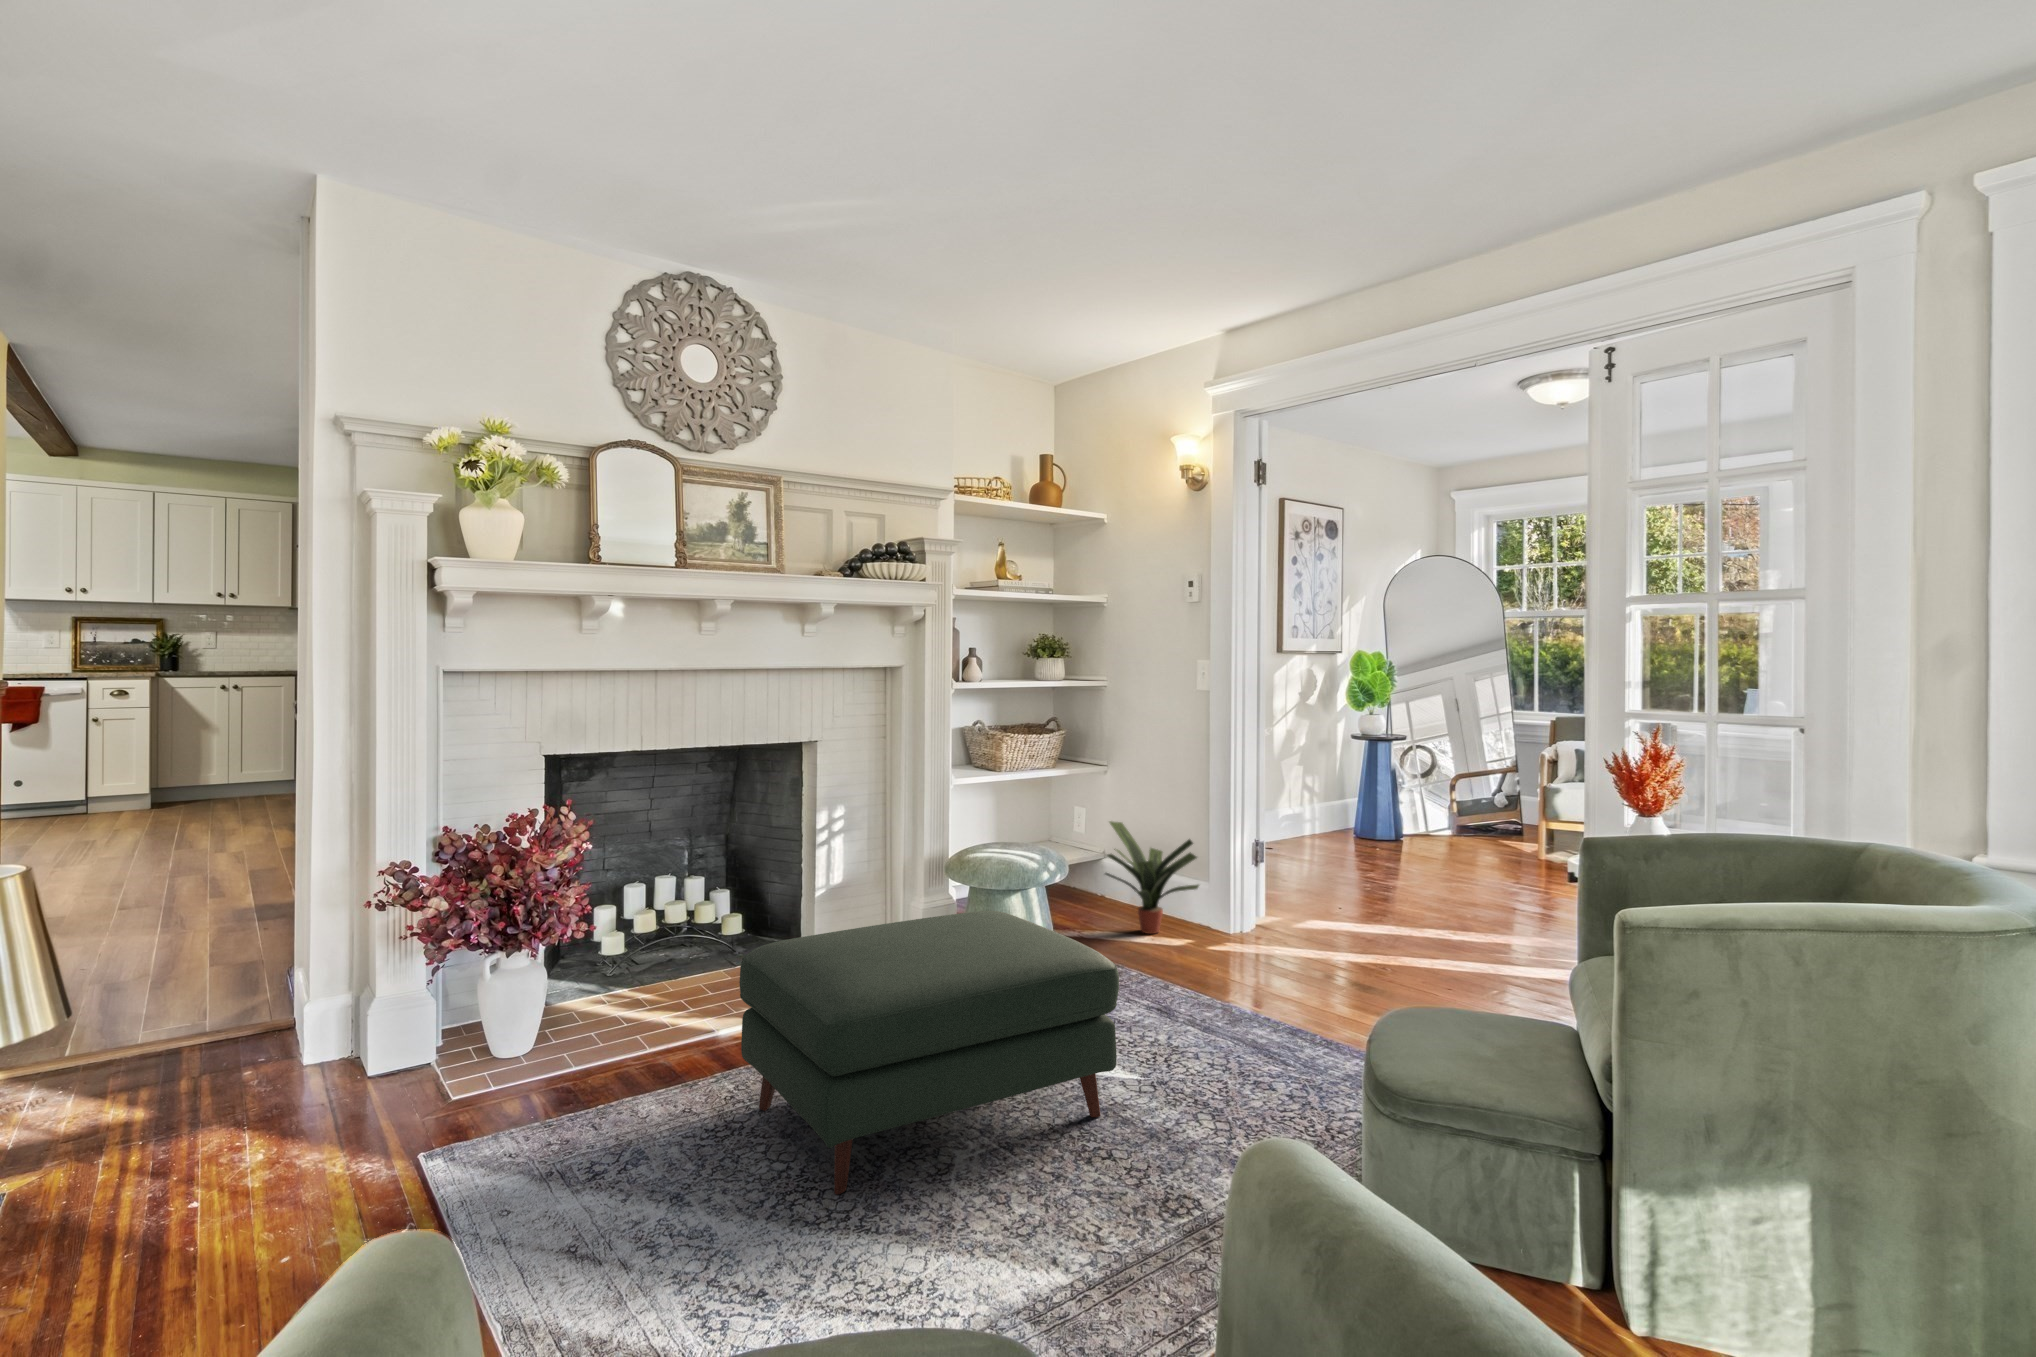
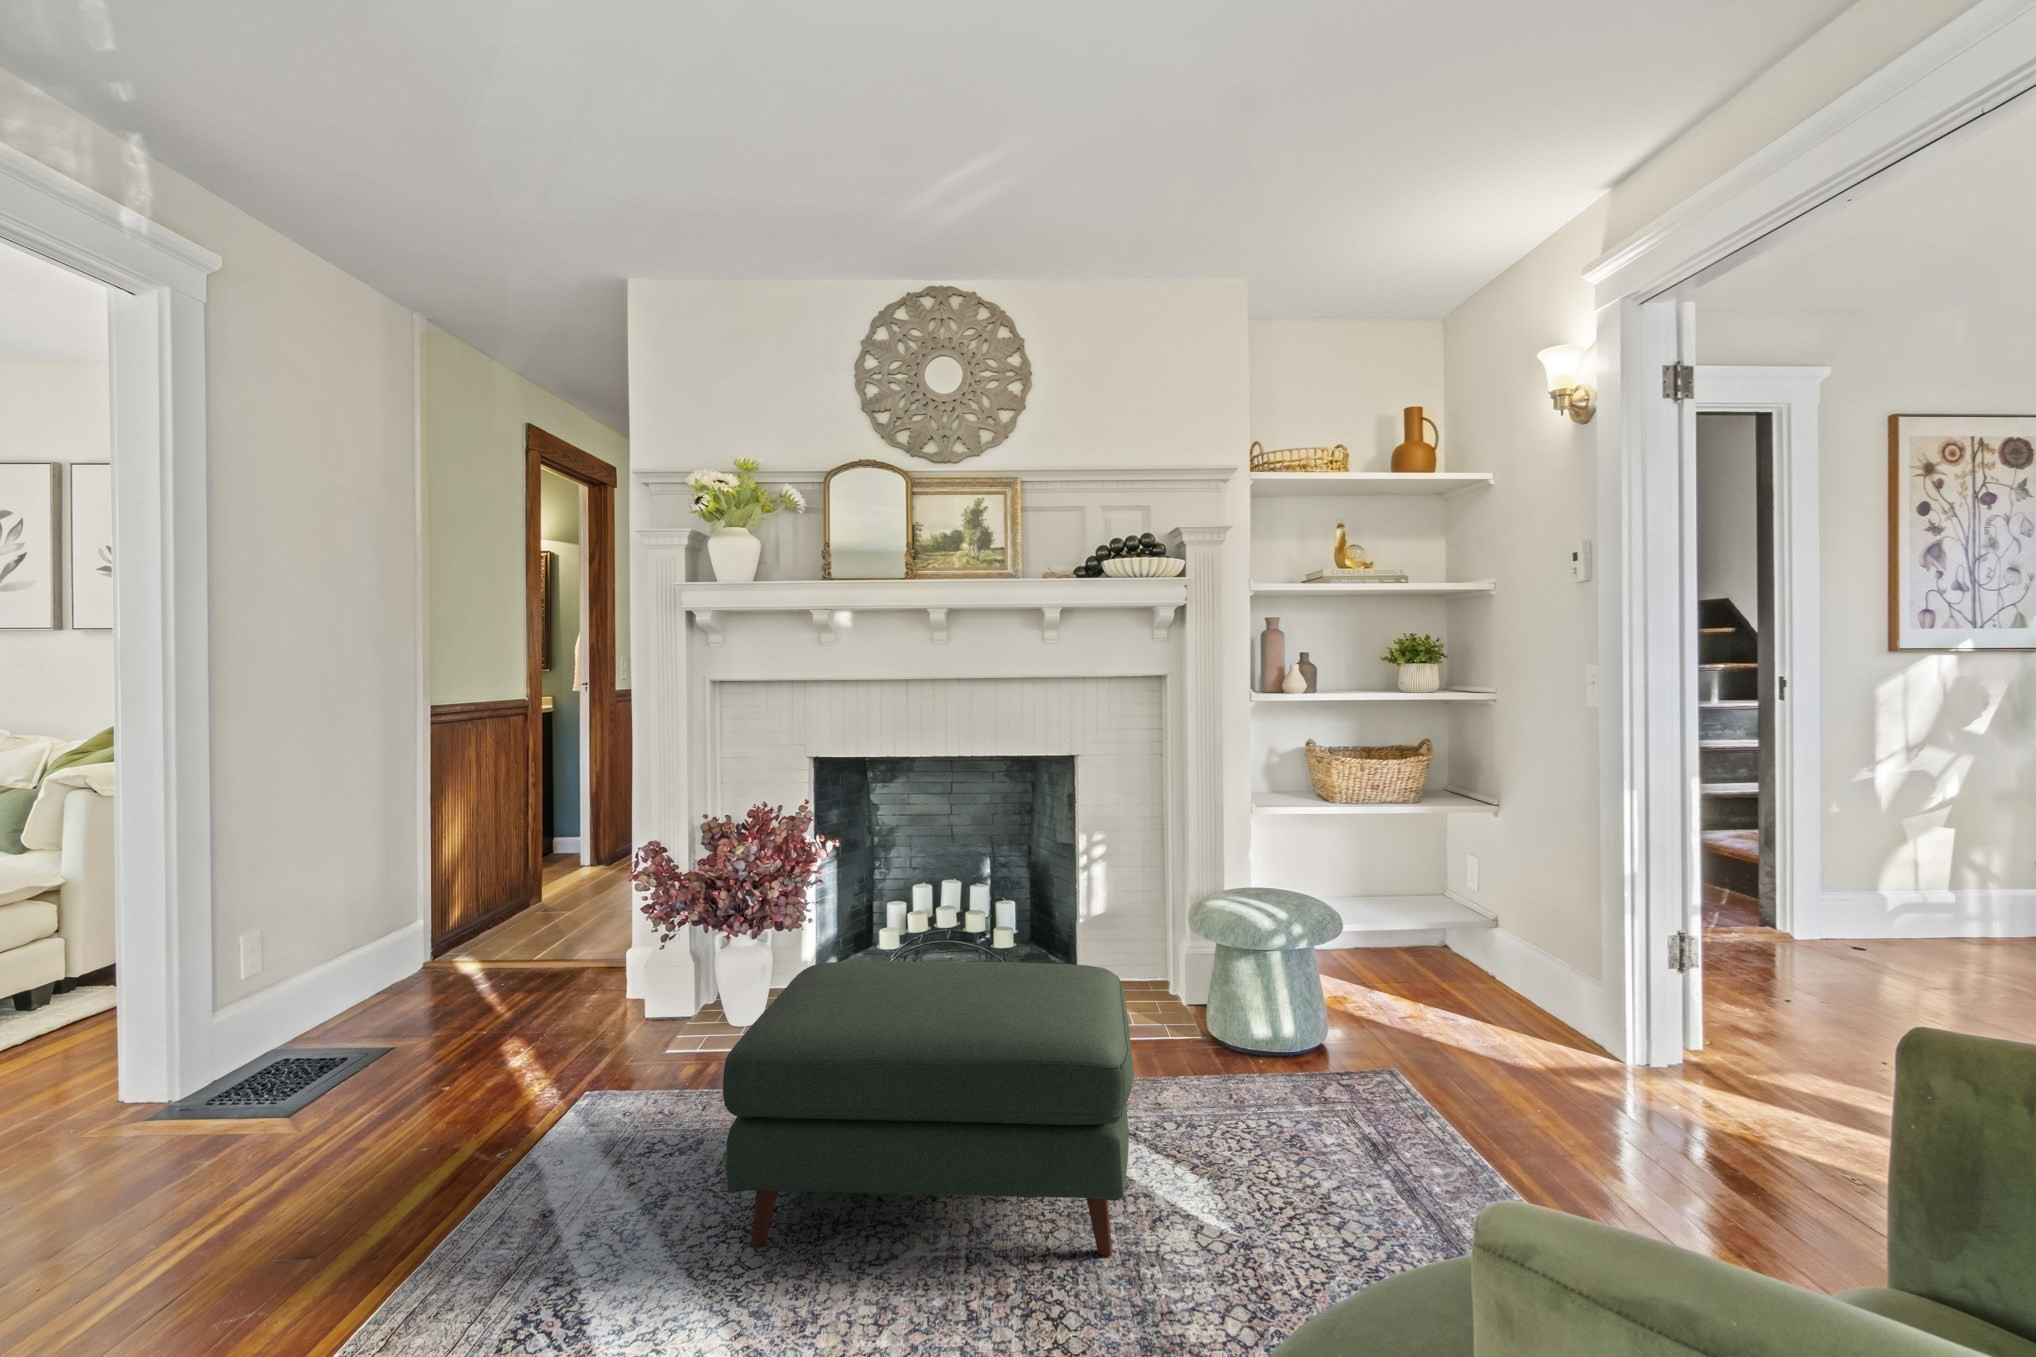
potted plant: present [1105,821,1199,934] -> none [1433,875,1578,1035]

